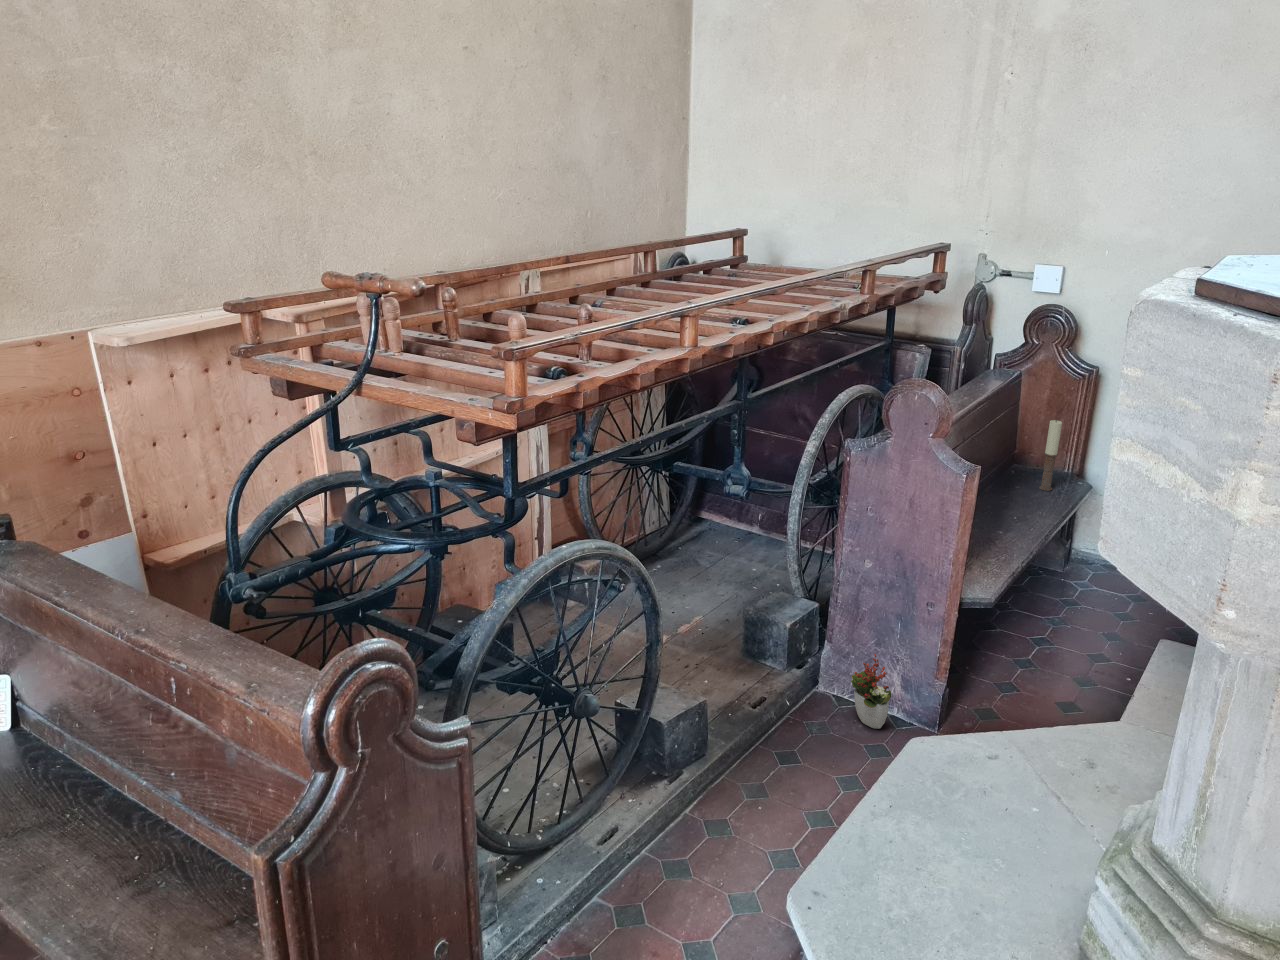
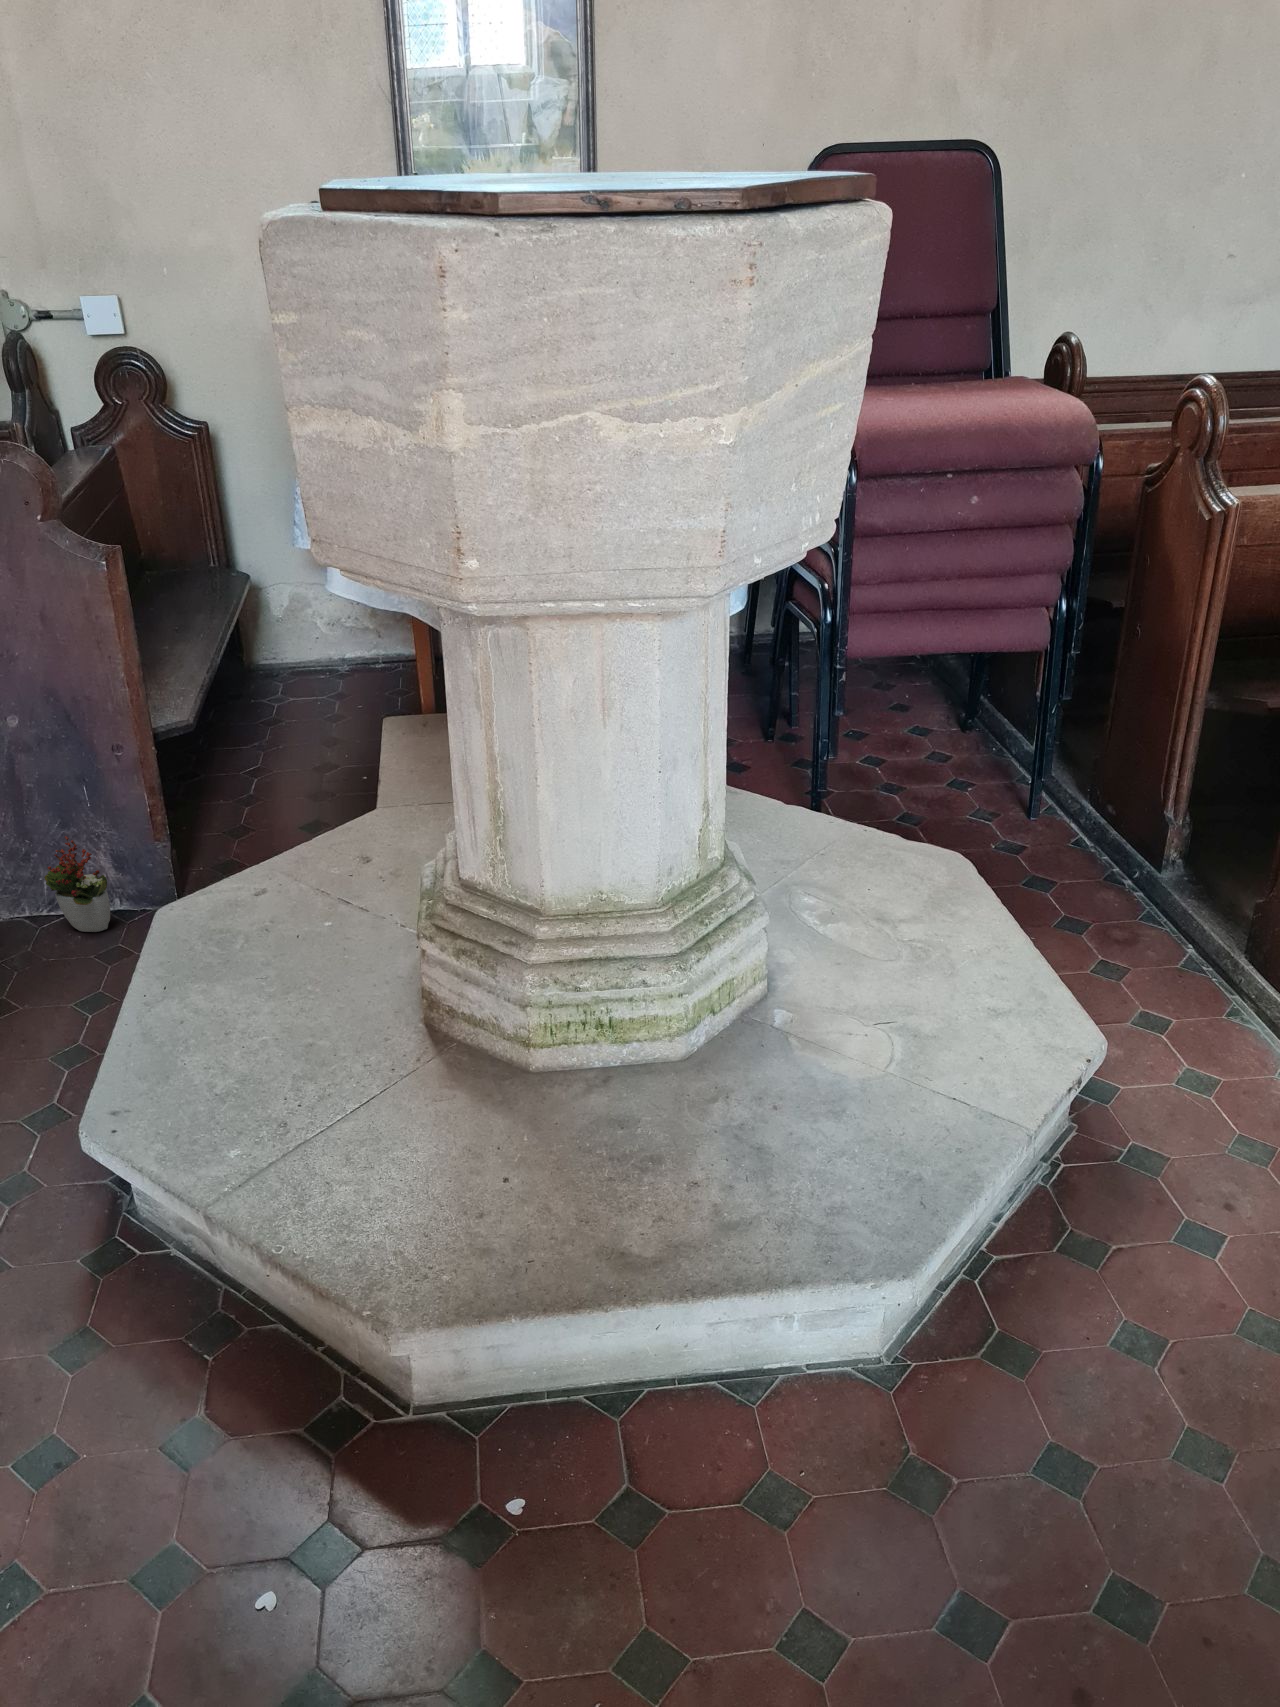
candle: present [1039,420,1062,491] -> none [171,498,202,593]

